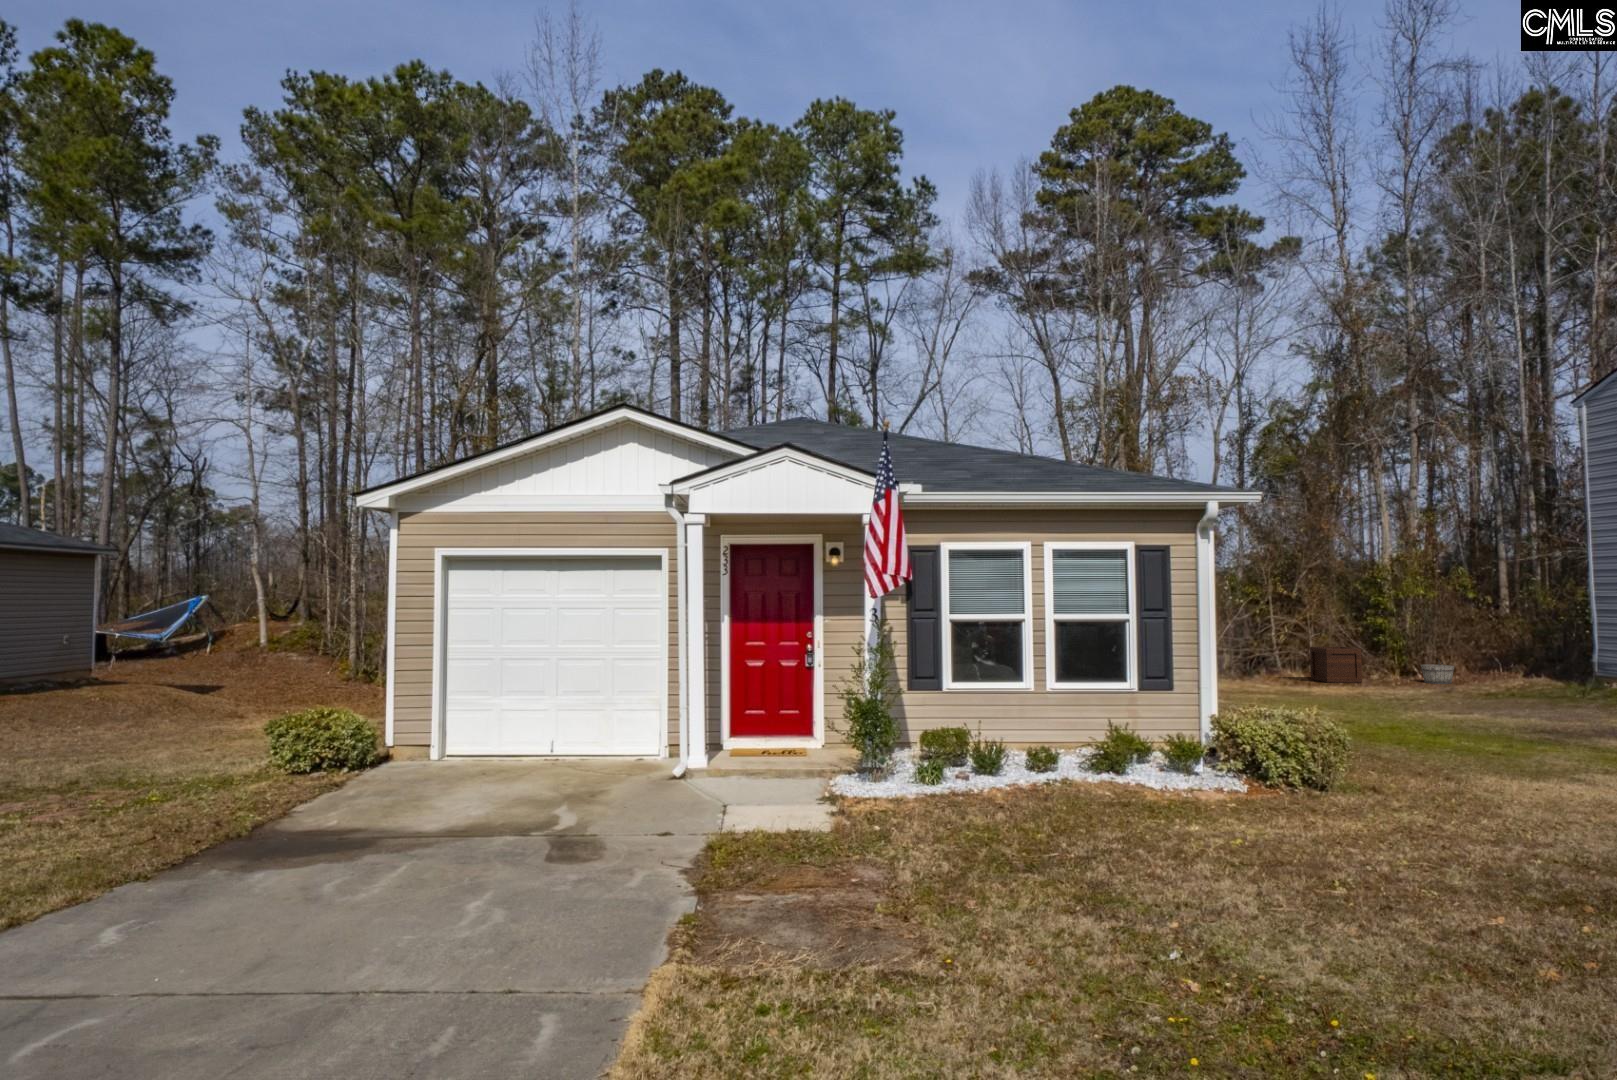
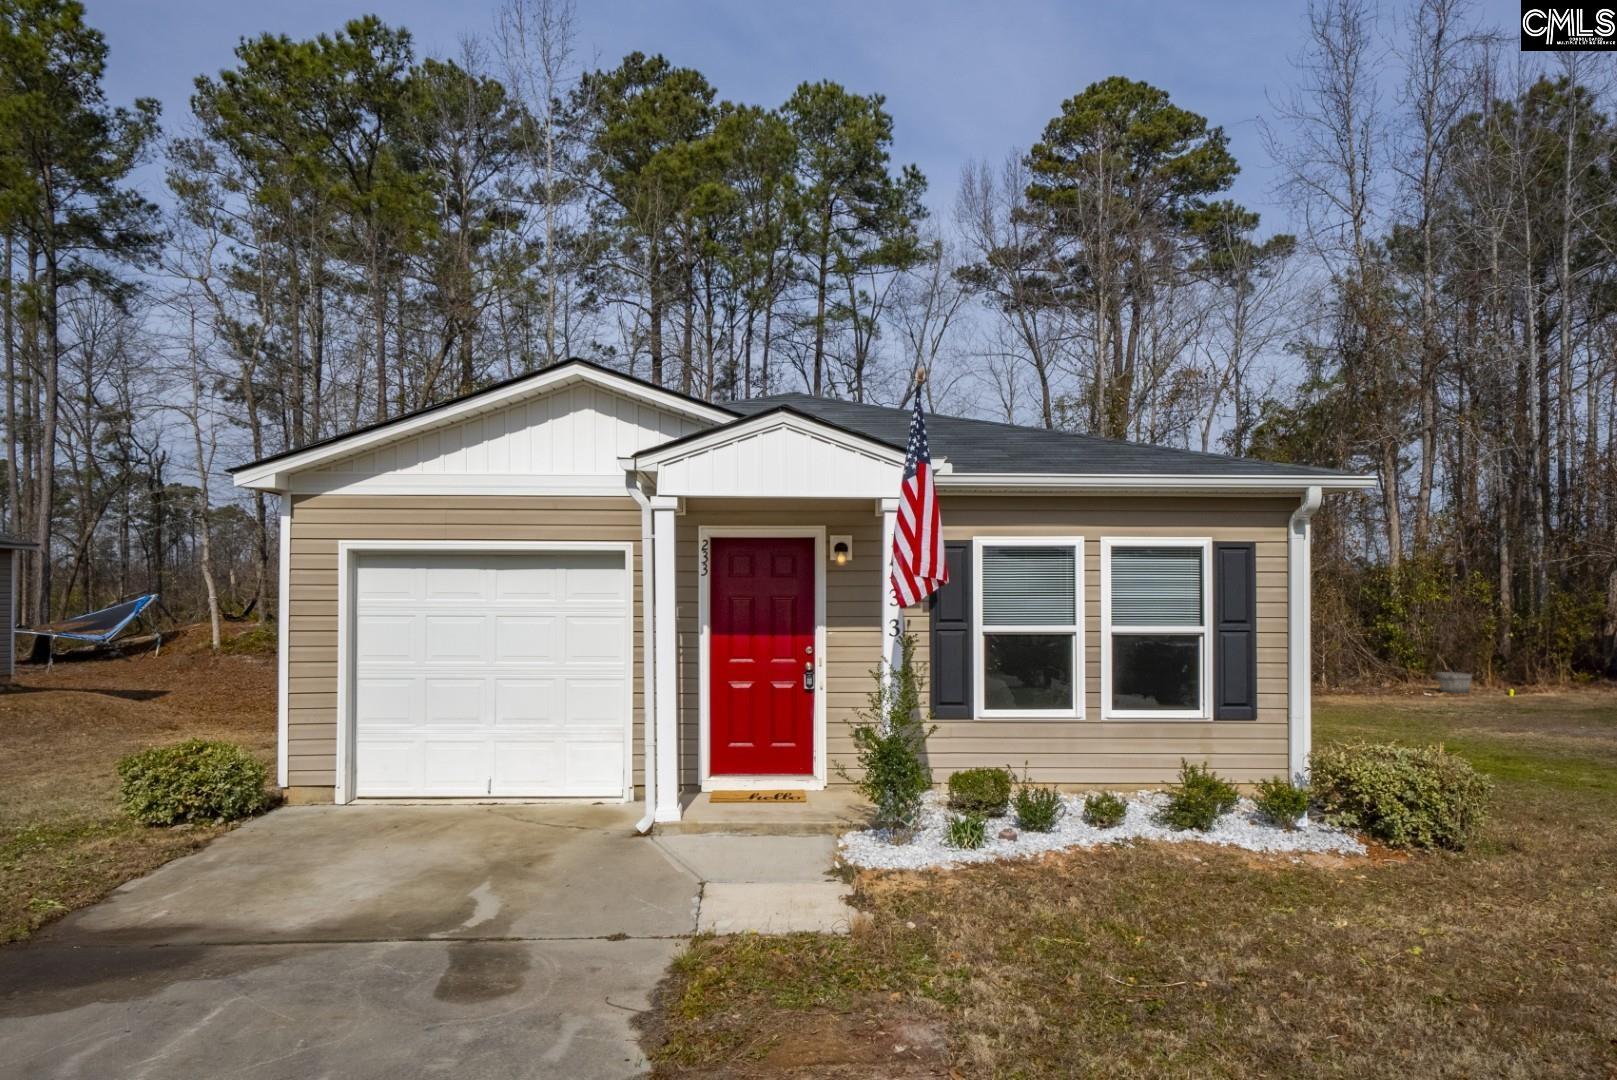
wooden crate: present [1310,647,1362,683] -> none [1319,653,1377,692]

